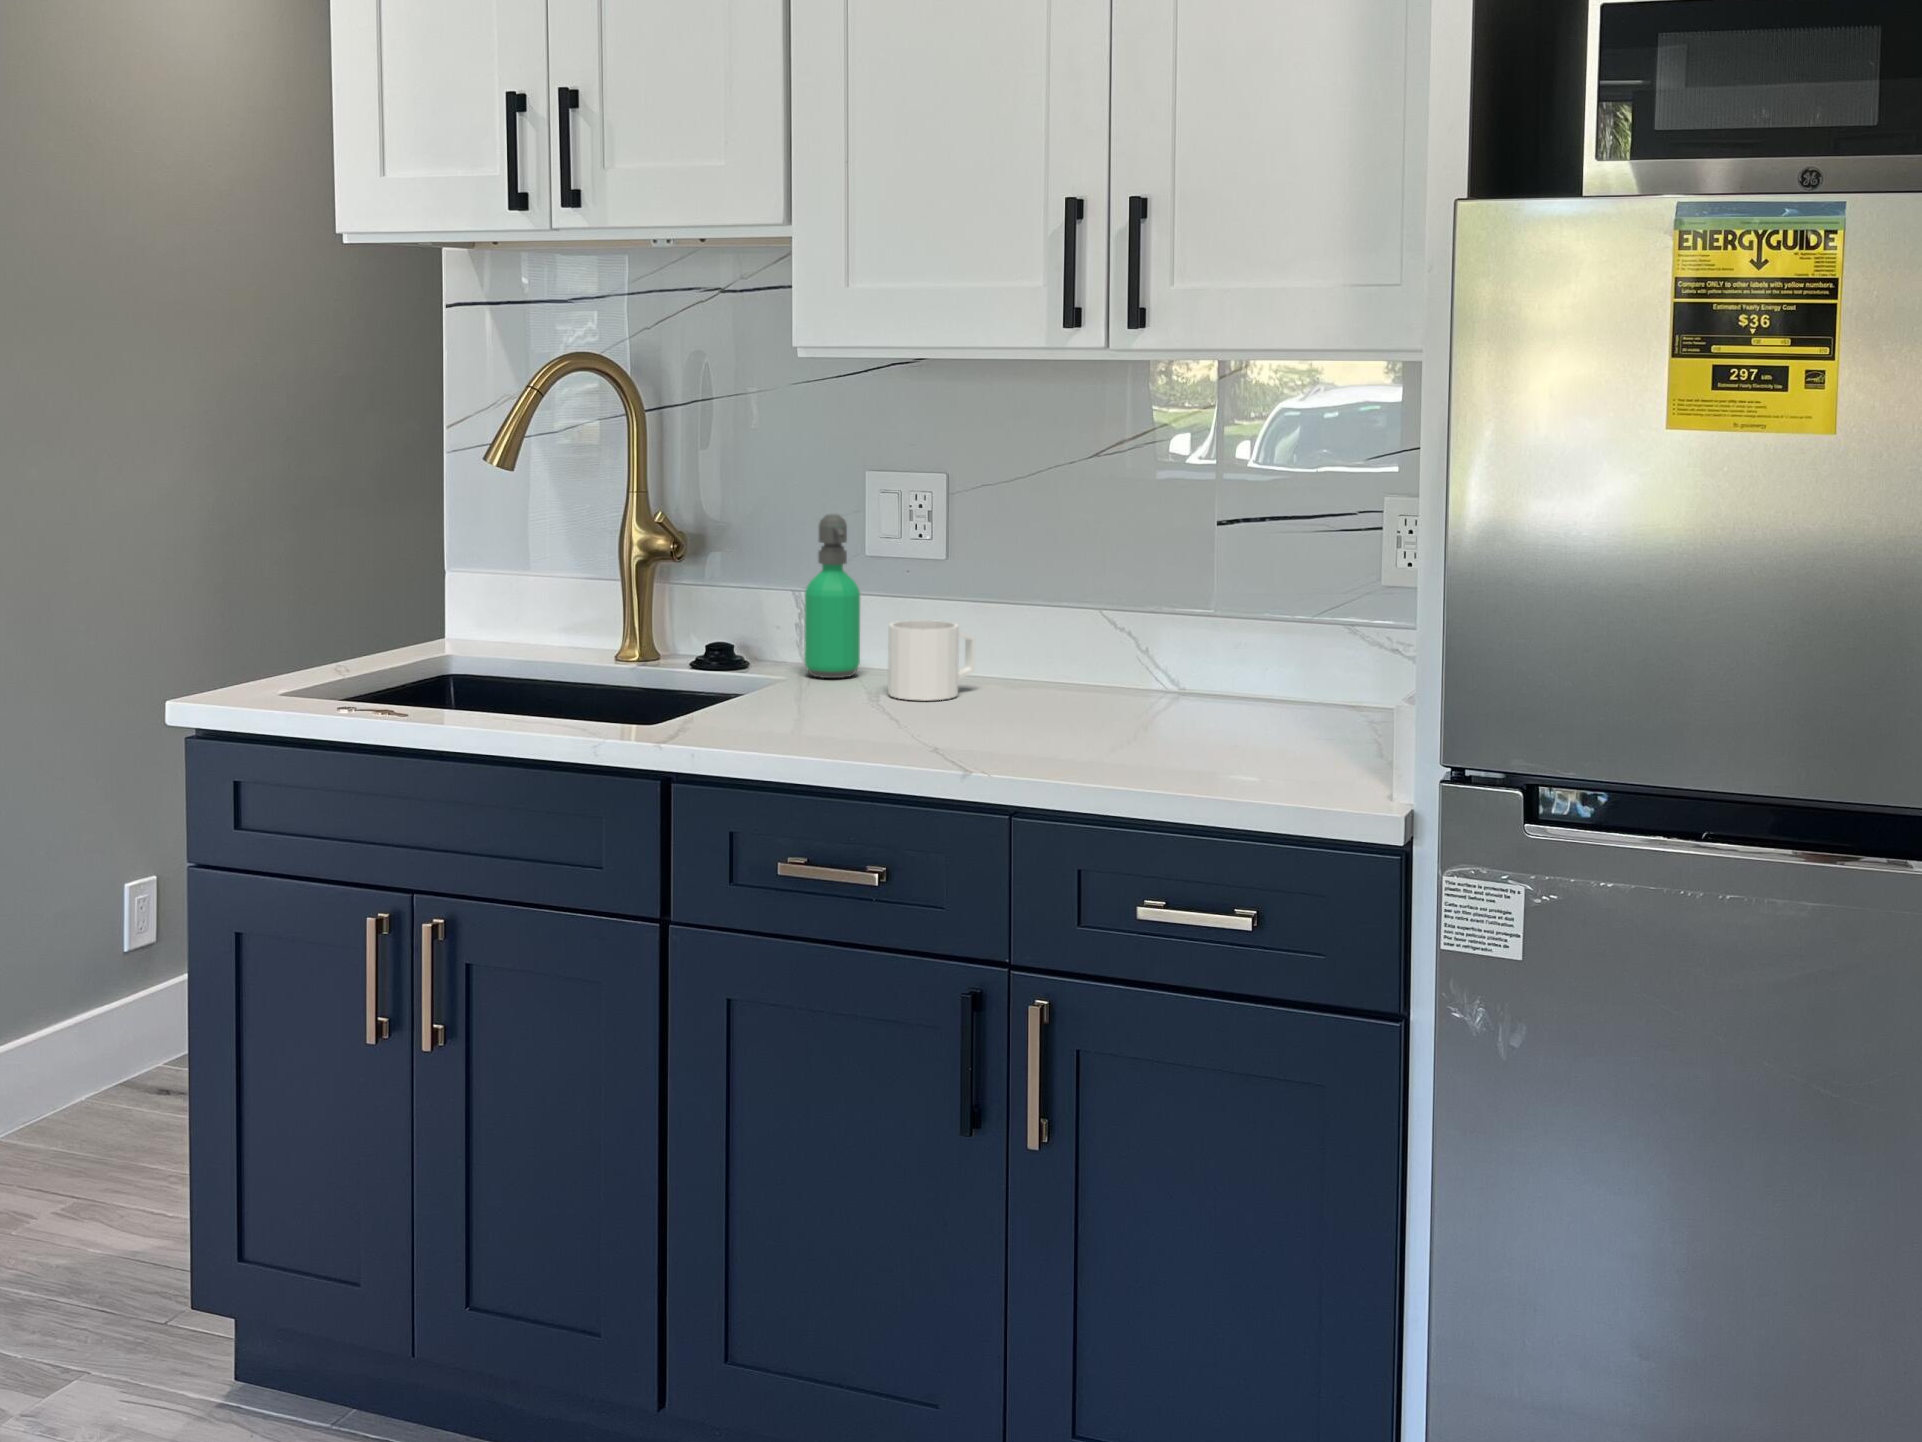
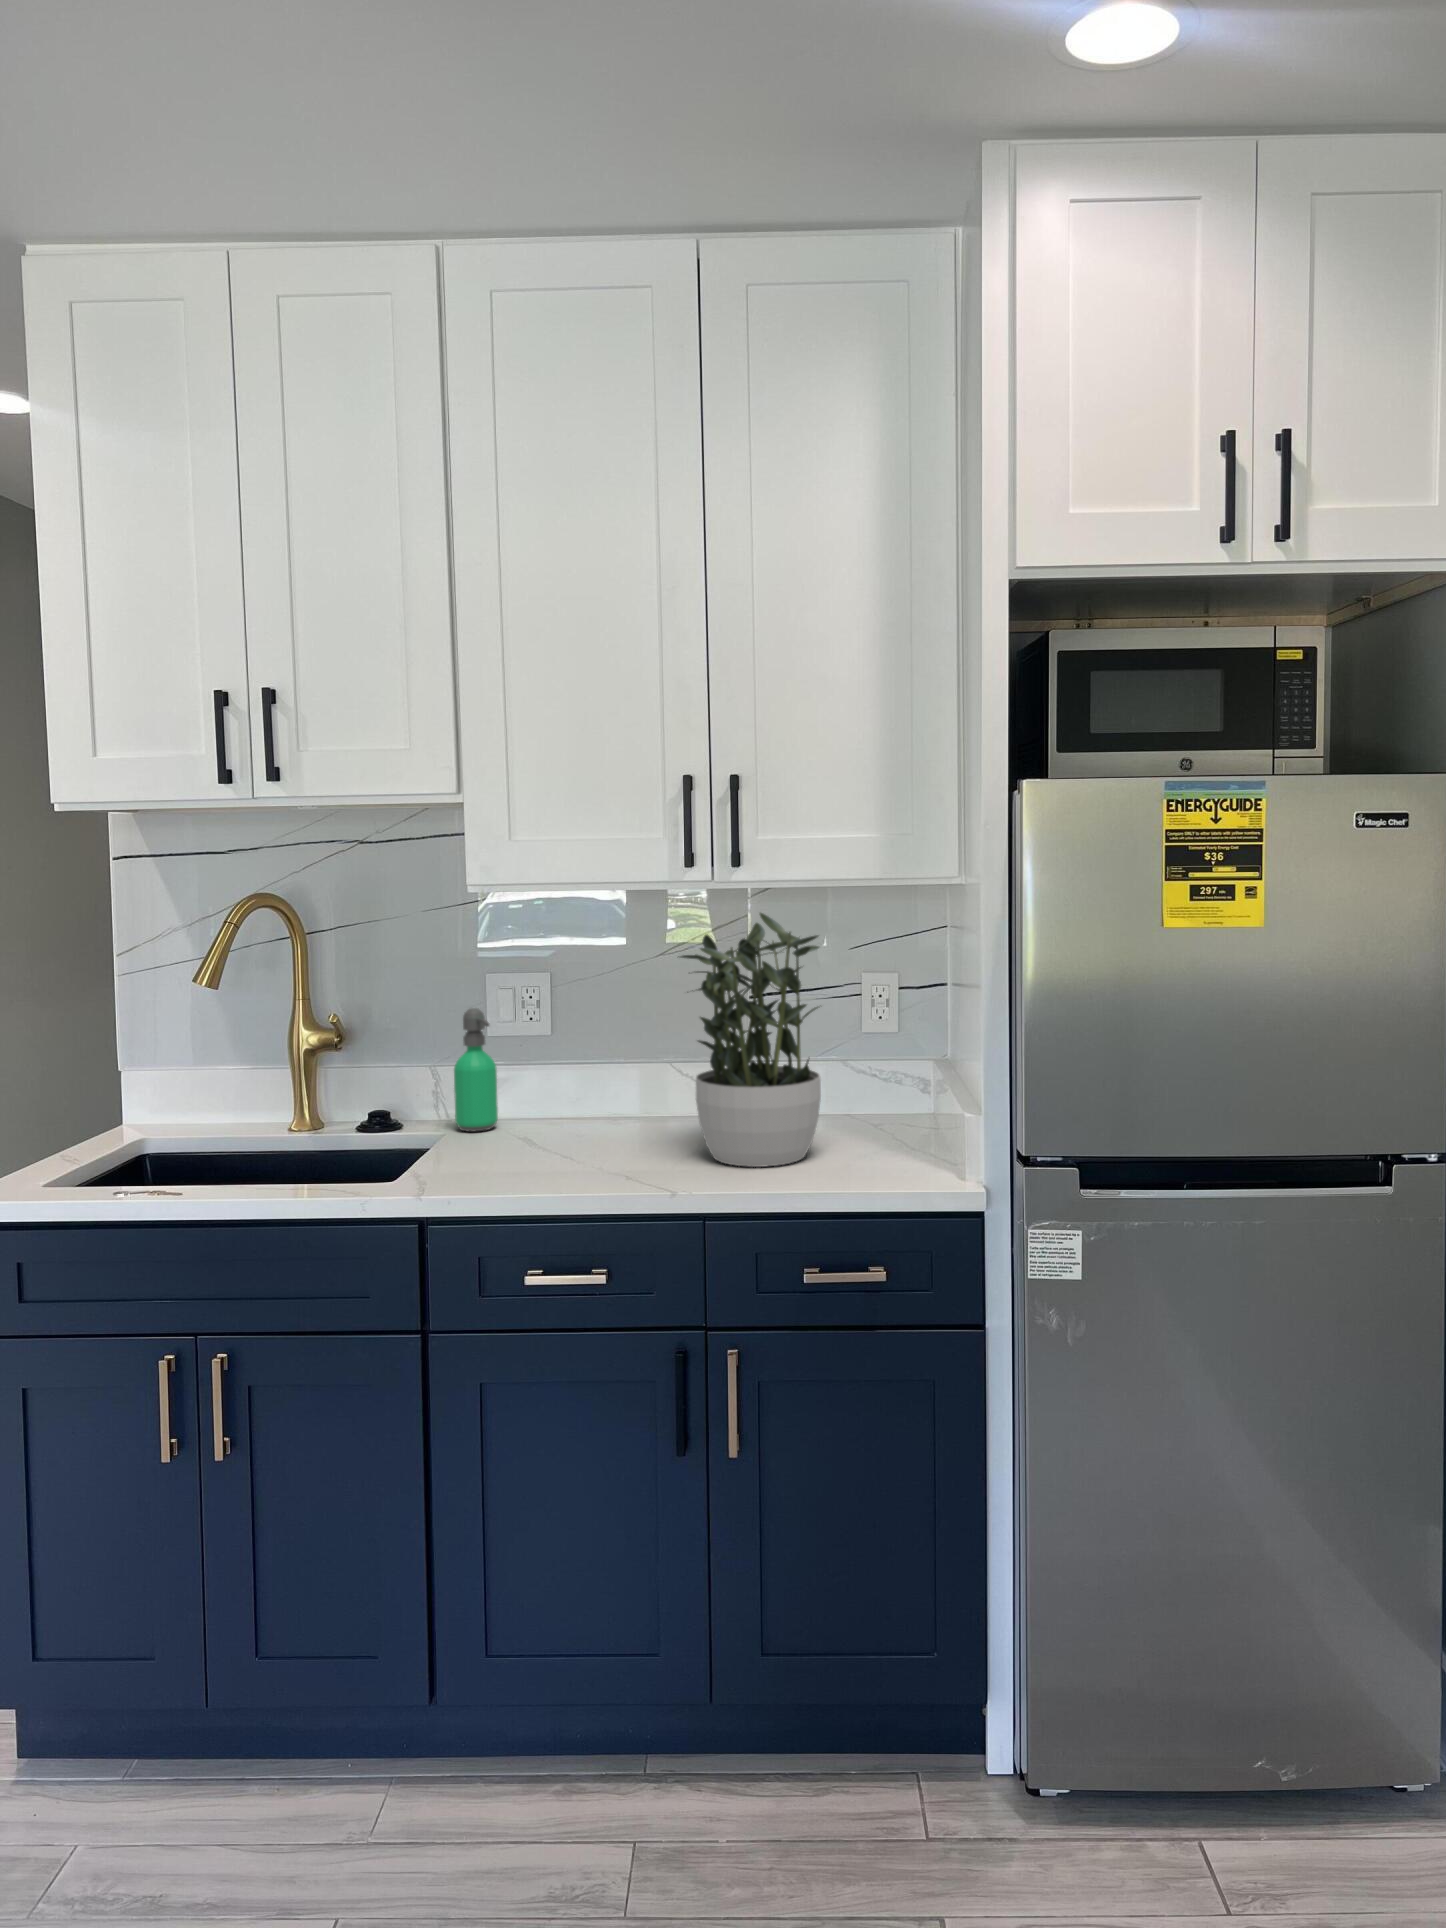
potted plant: none [1035,392,1242,750] -> present [681,913,821,1167]
mug: present [888,620,975,701] -> none [537,1082,595,1143]

